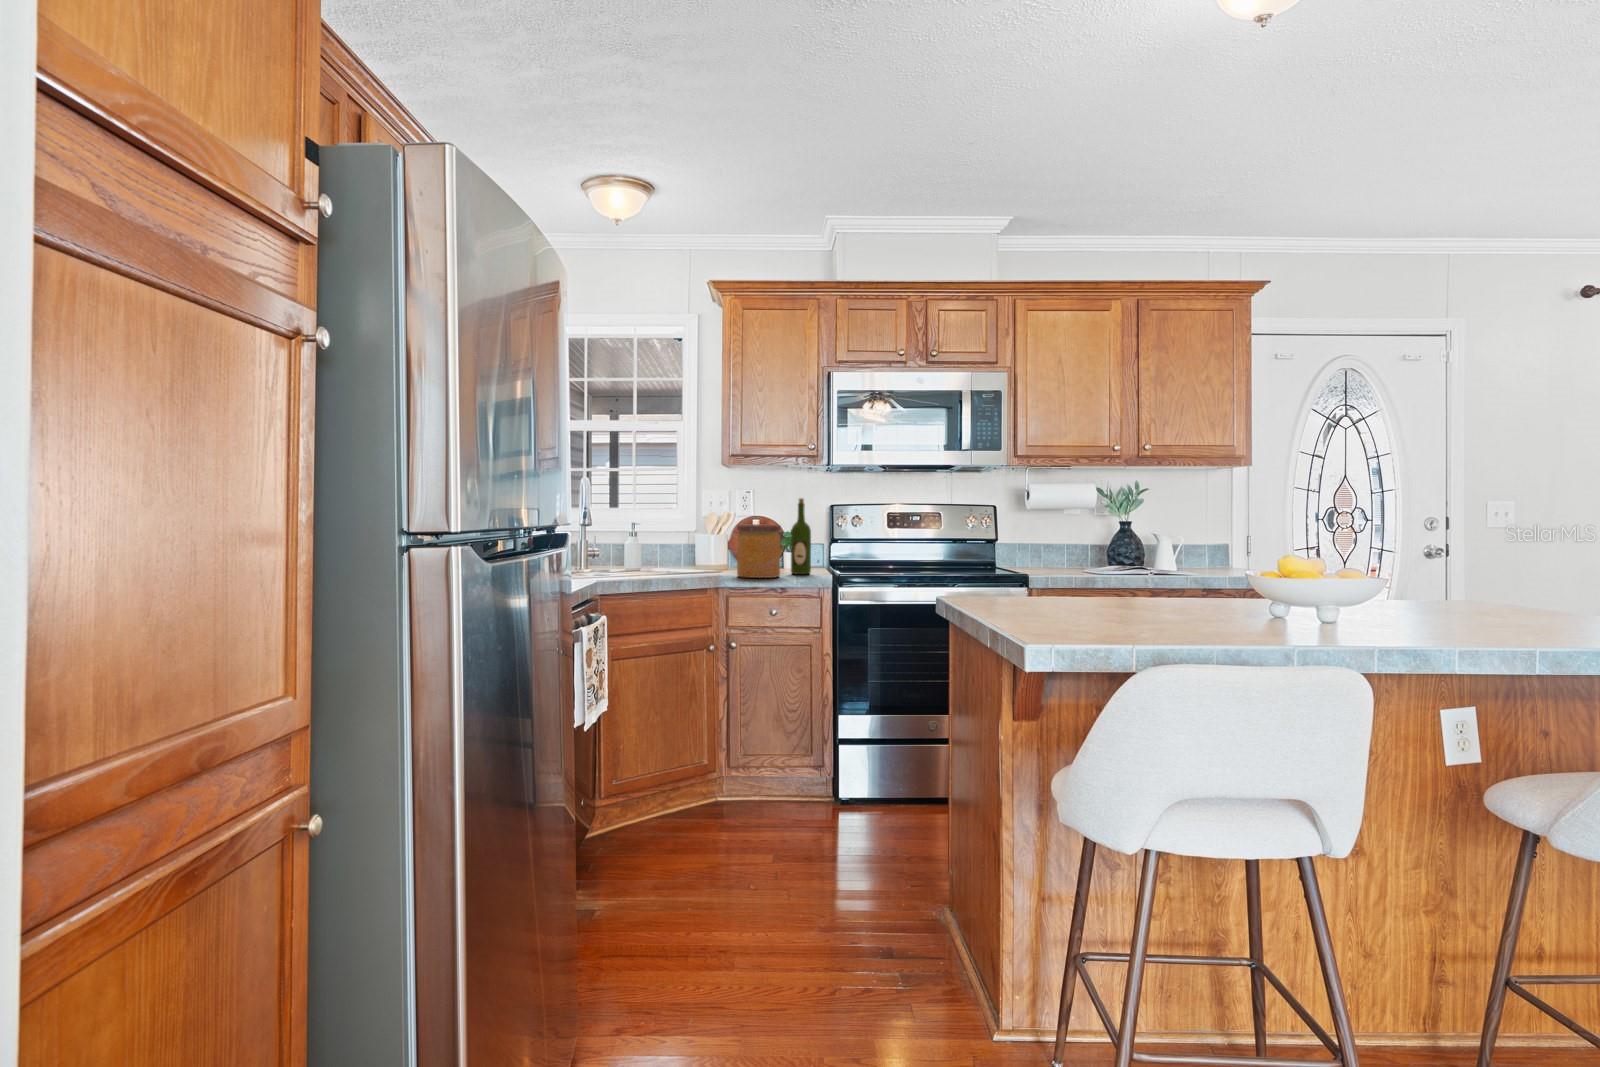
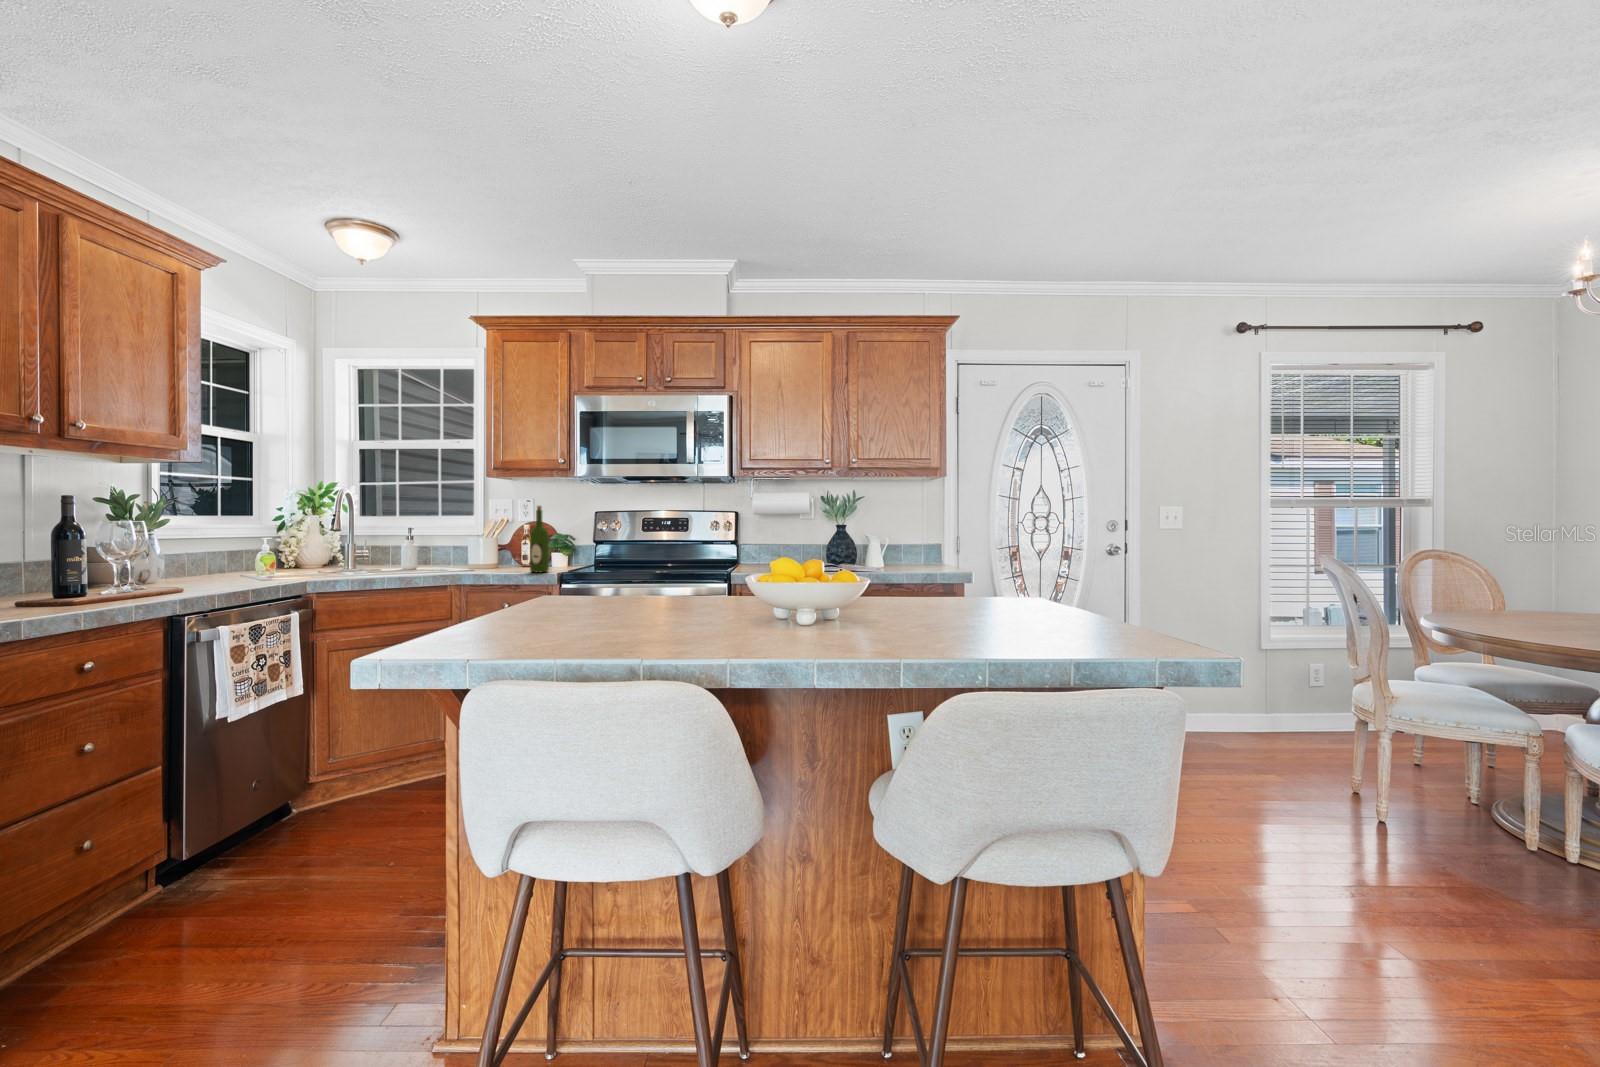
jar: present [737,524,781,578] -> none [472,529,513,576]

